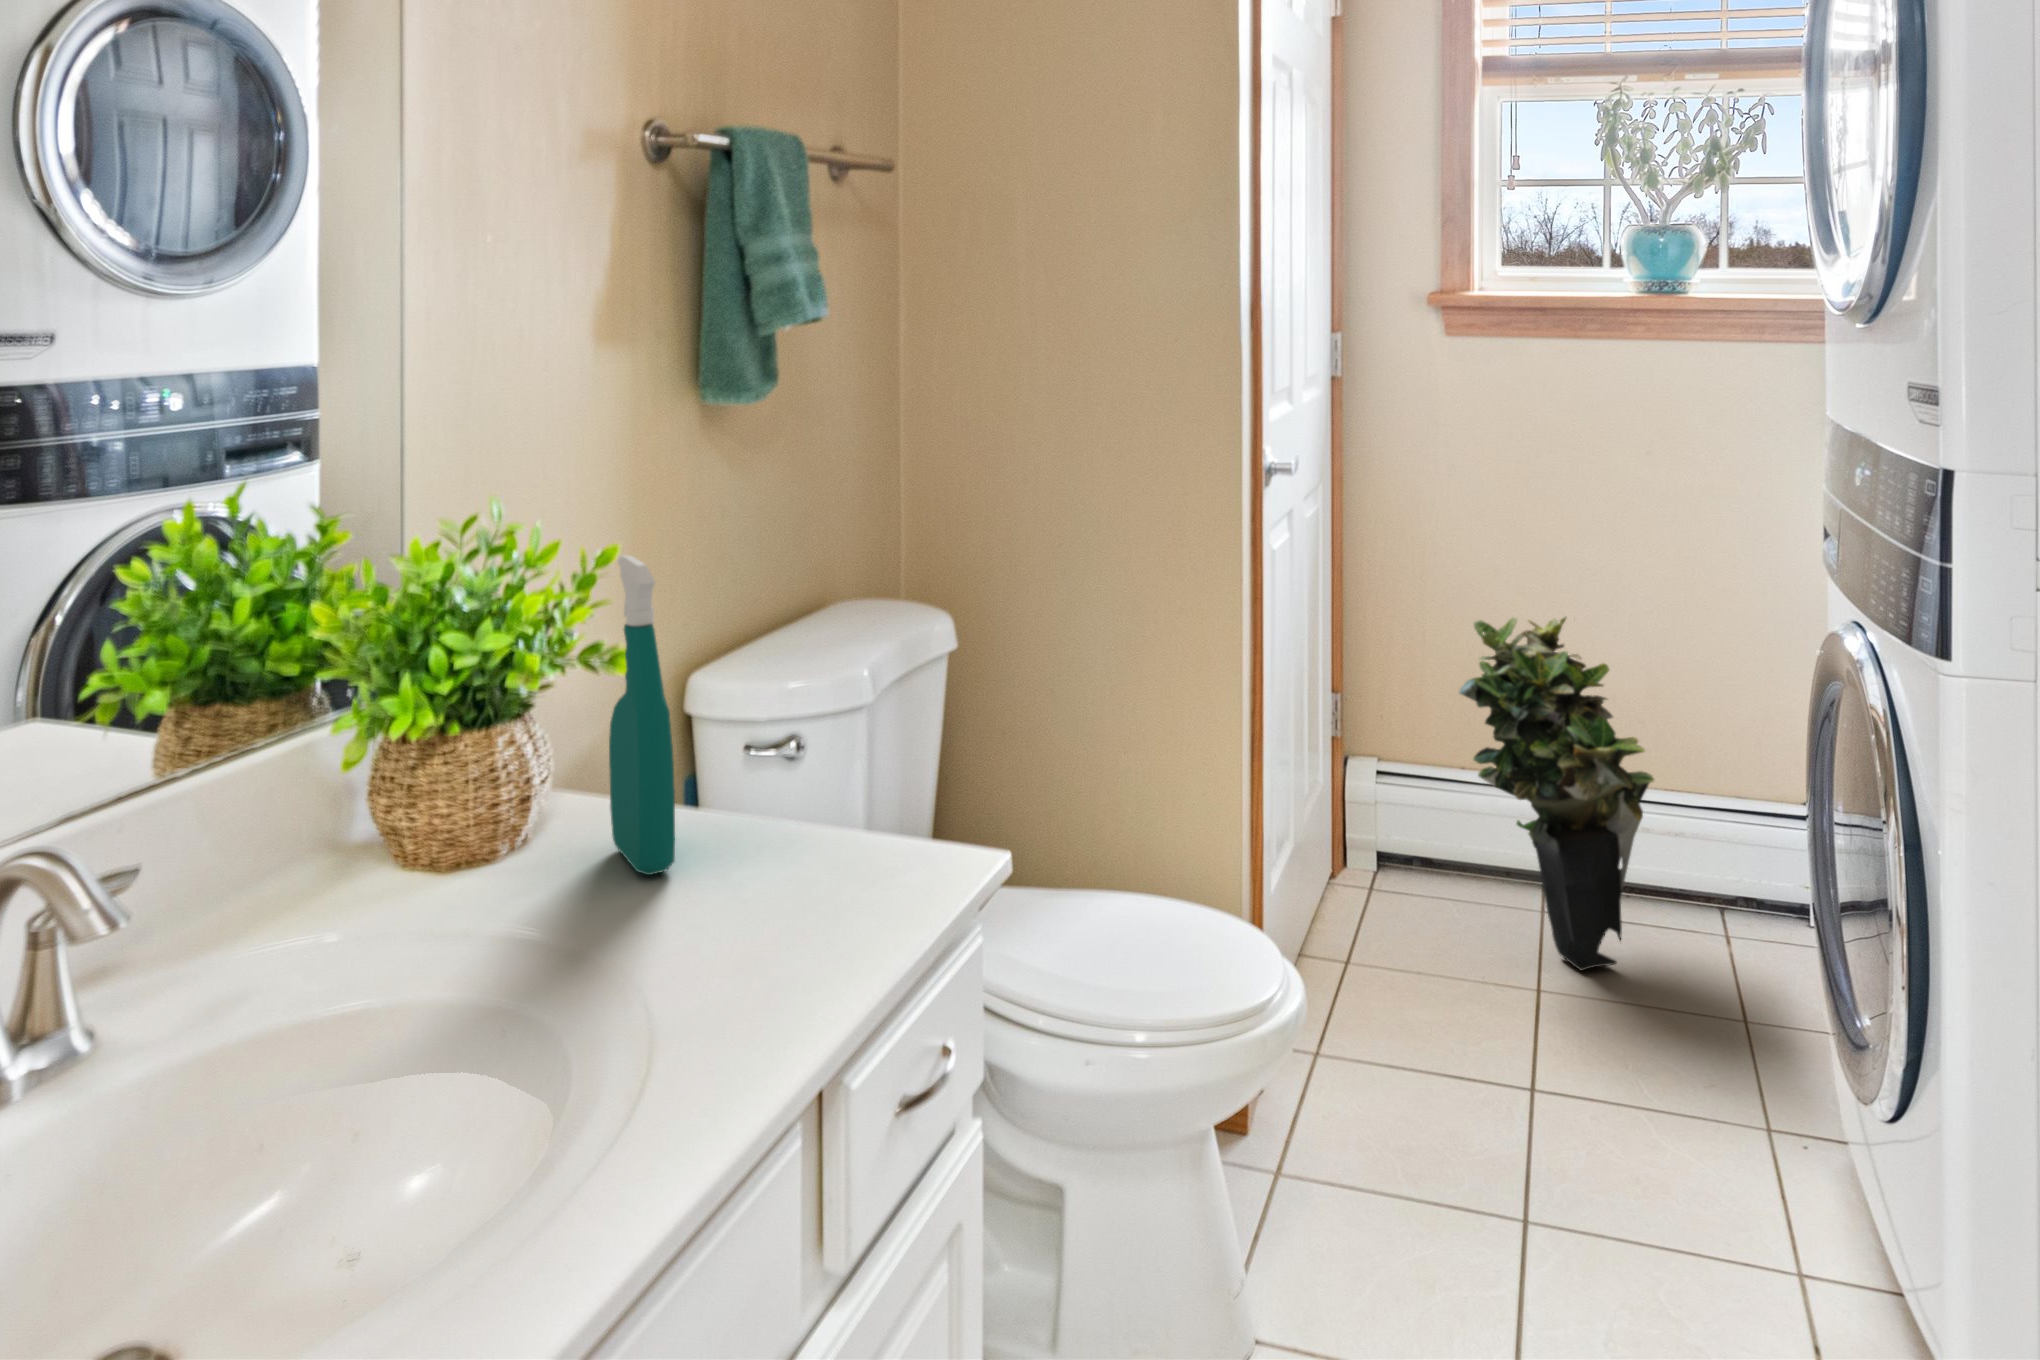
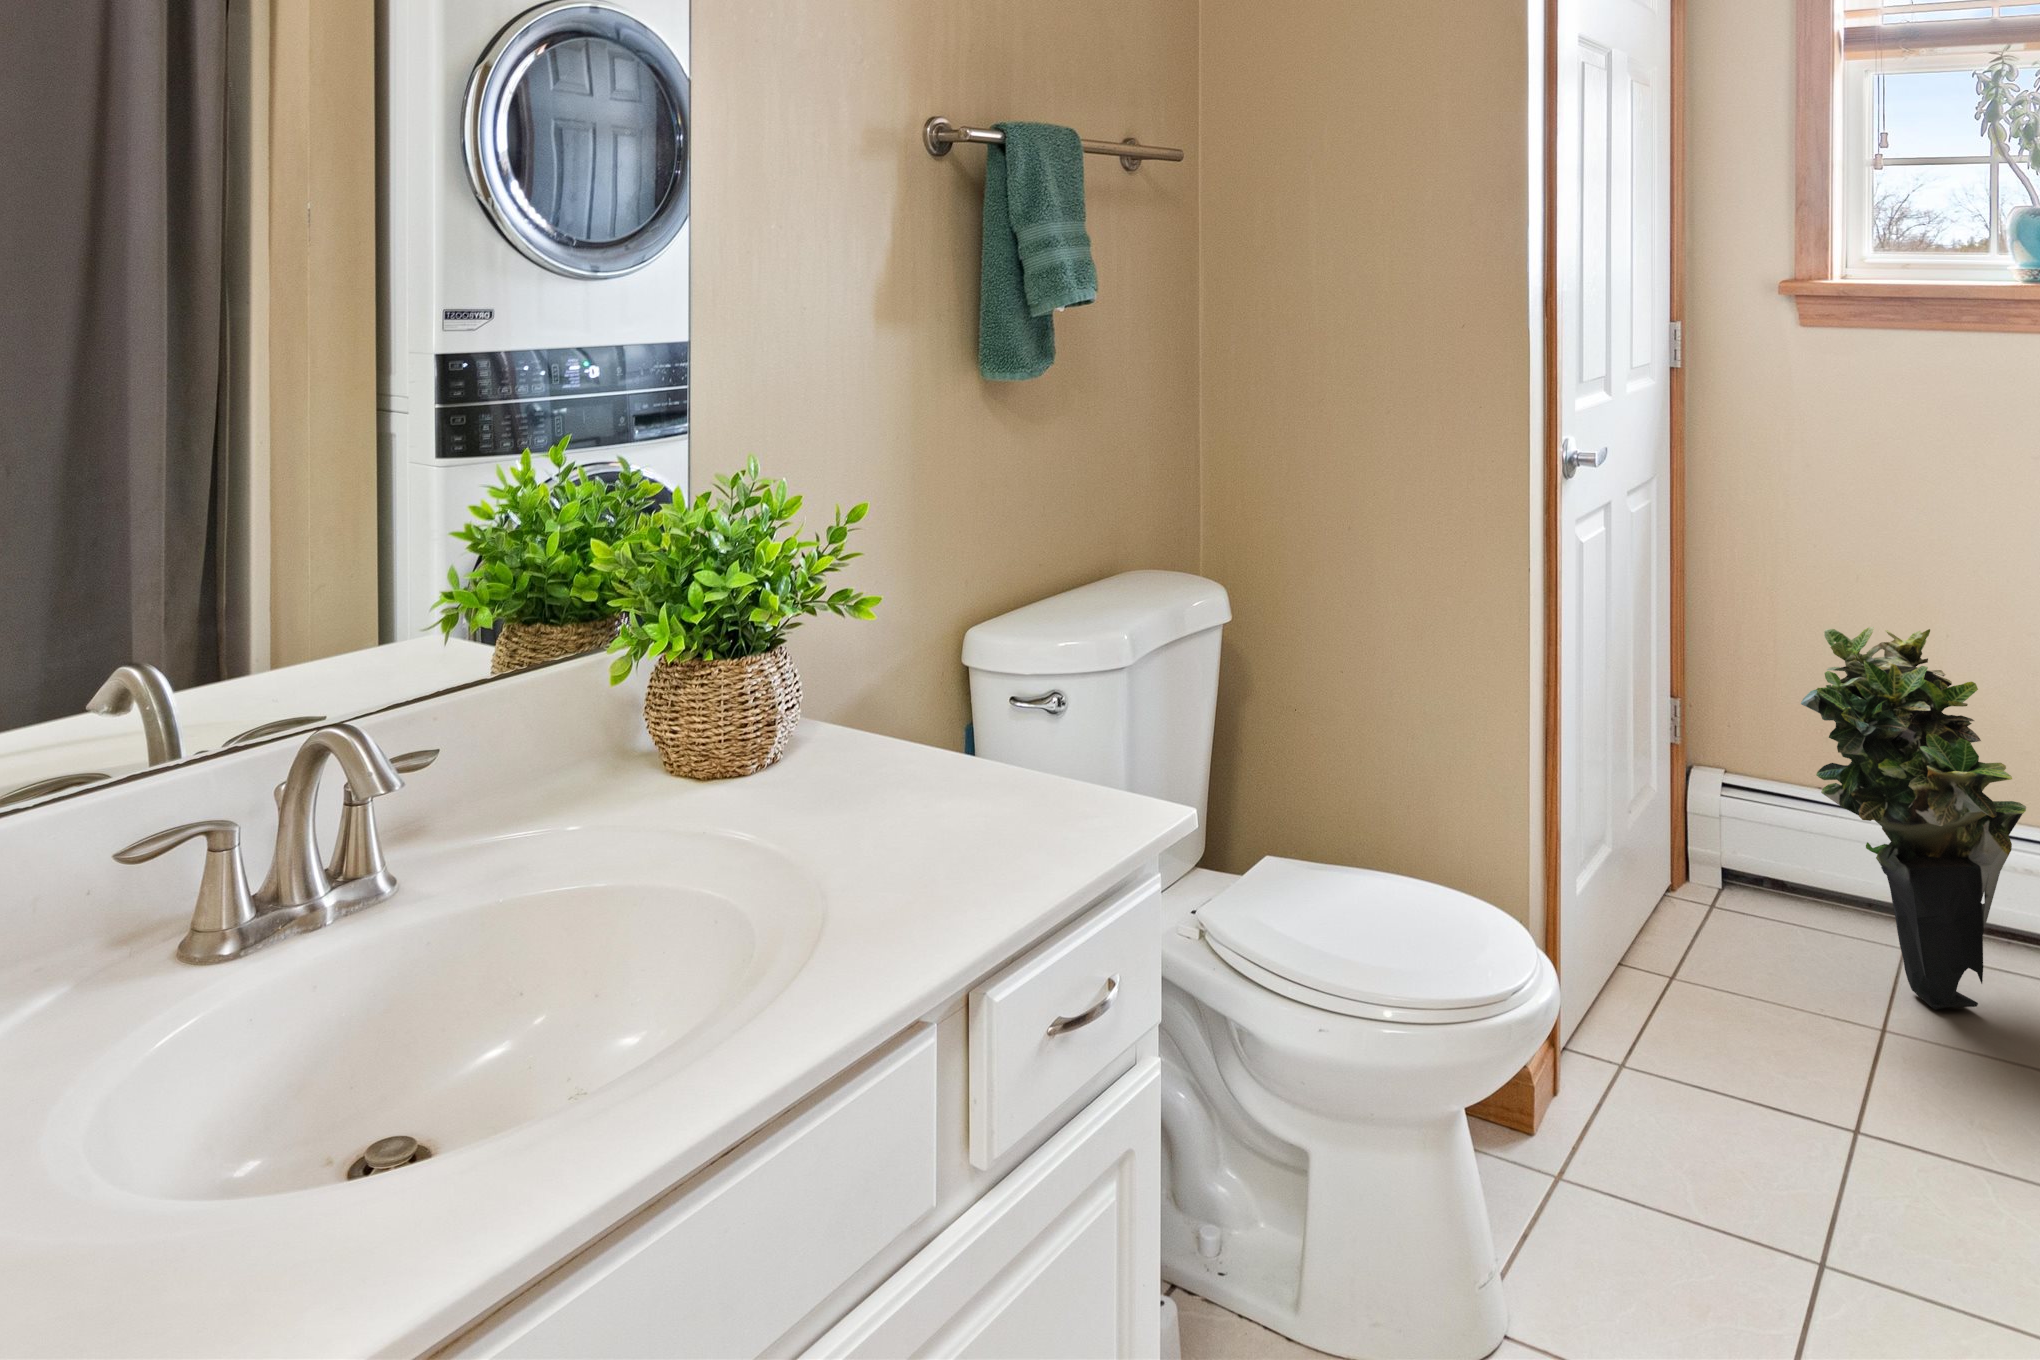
spray bottle: present [609,555,675,875] -> none [847,511,893,798]

